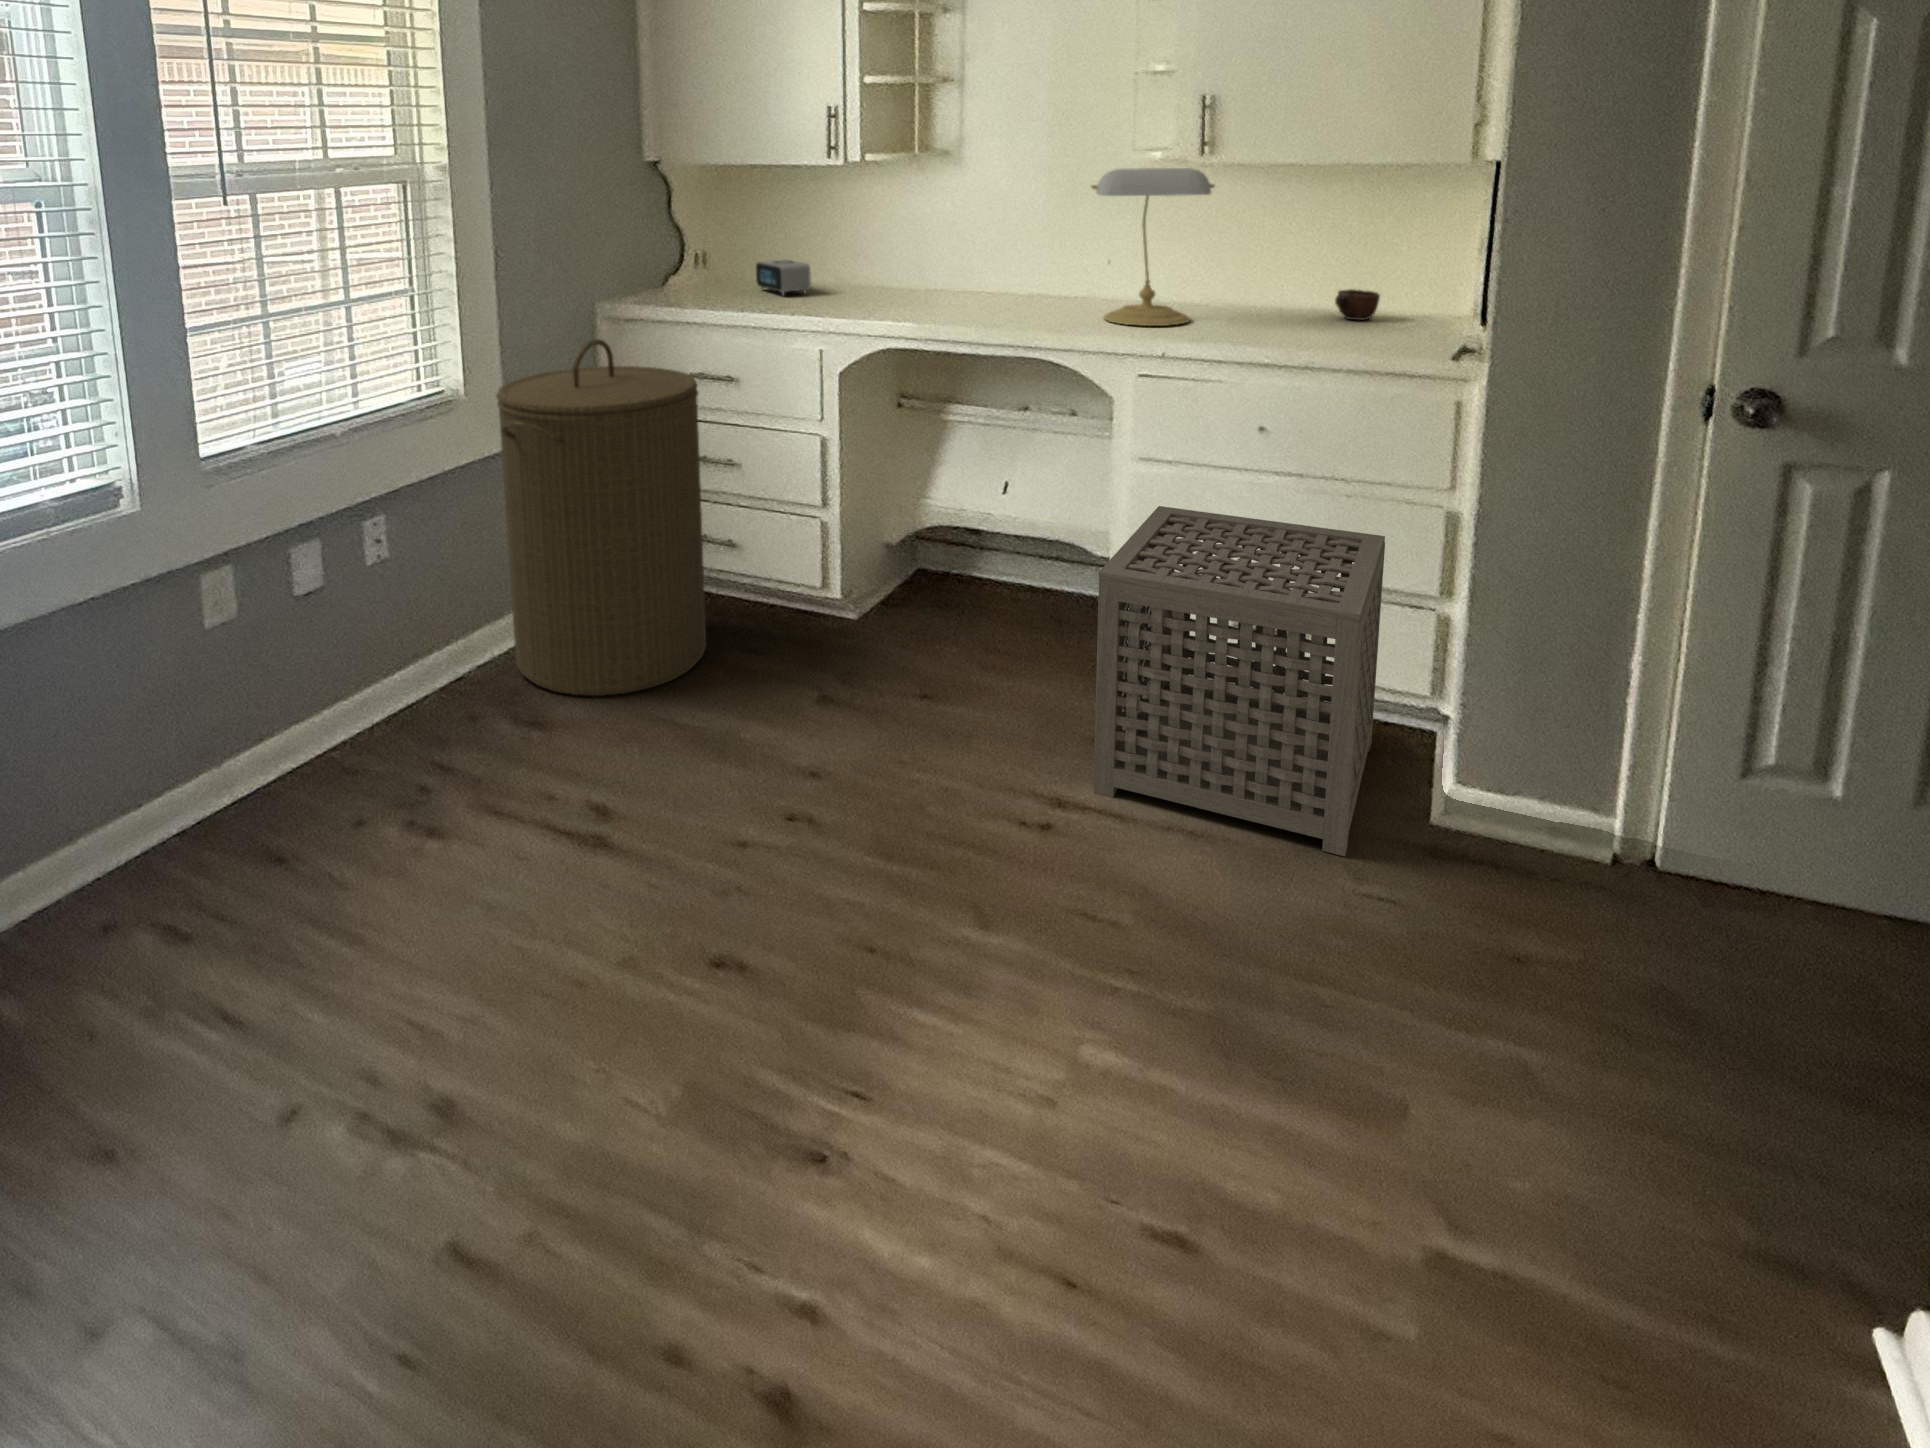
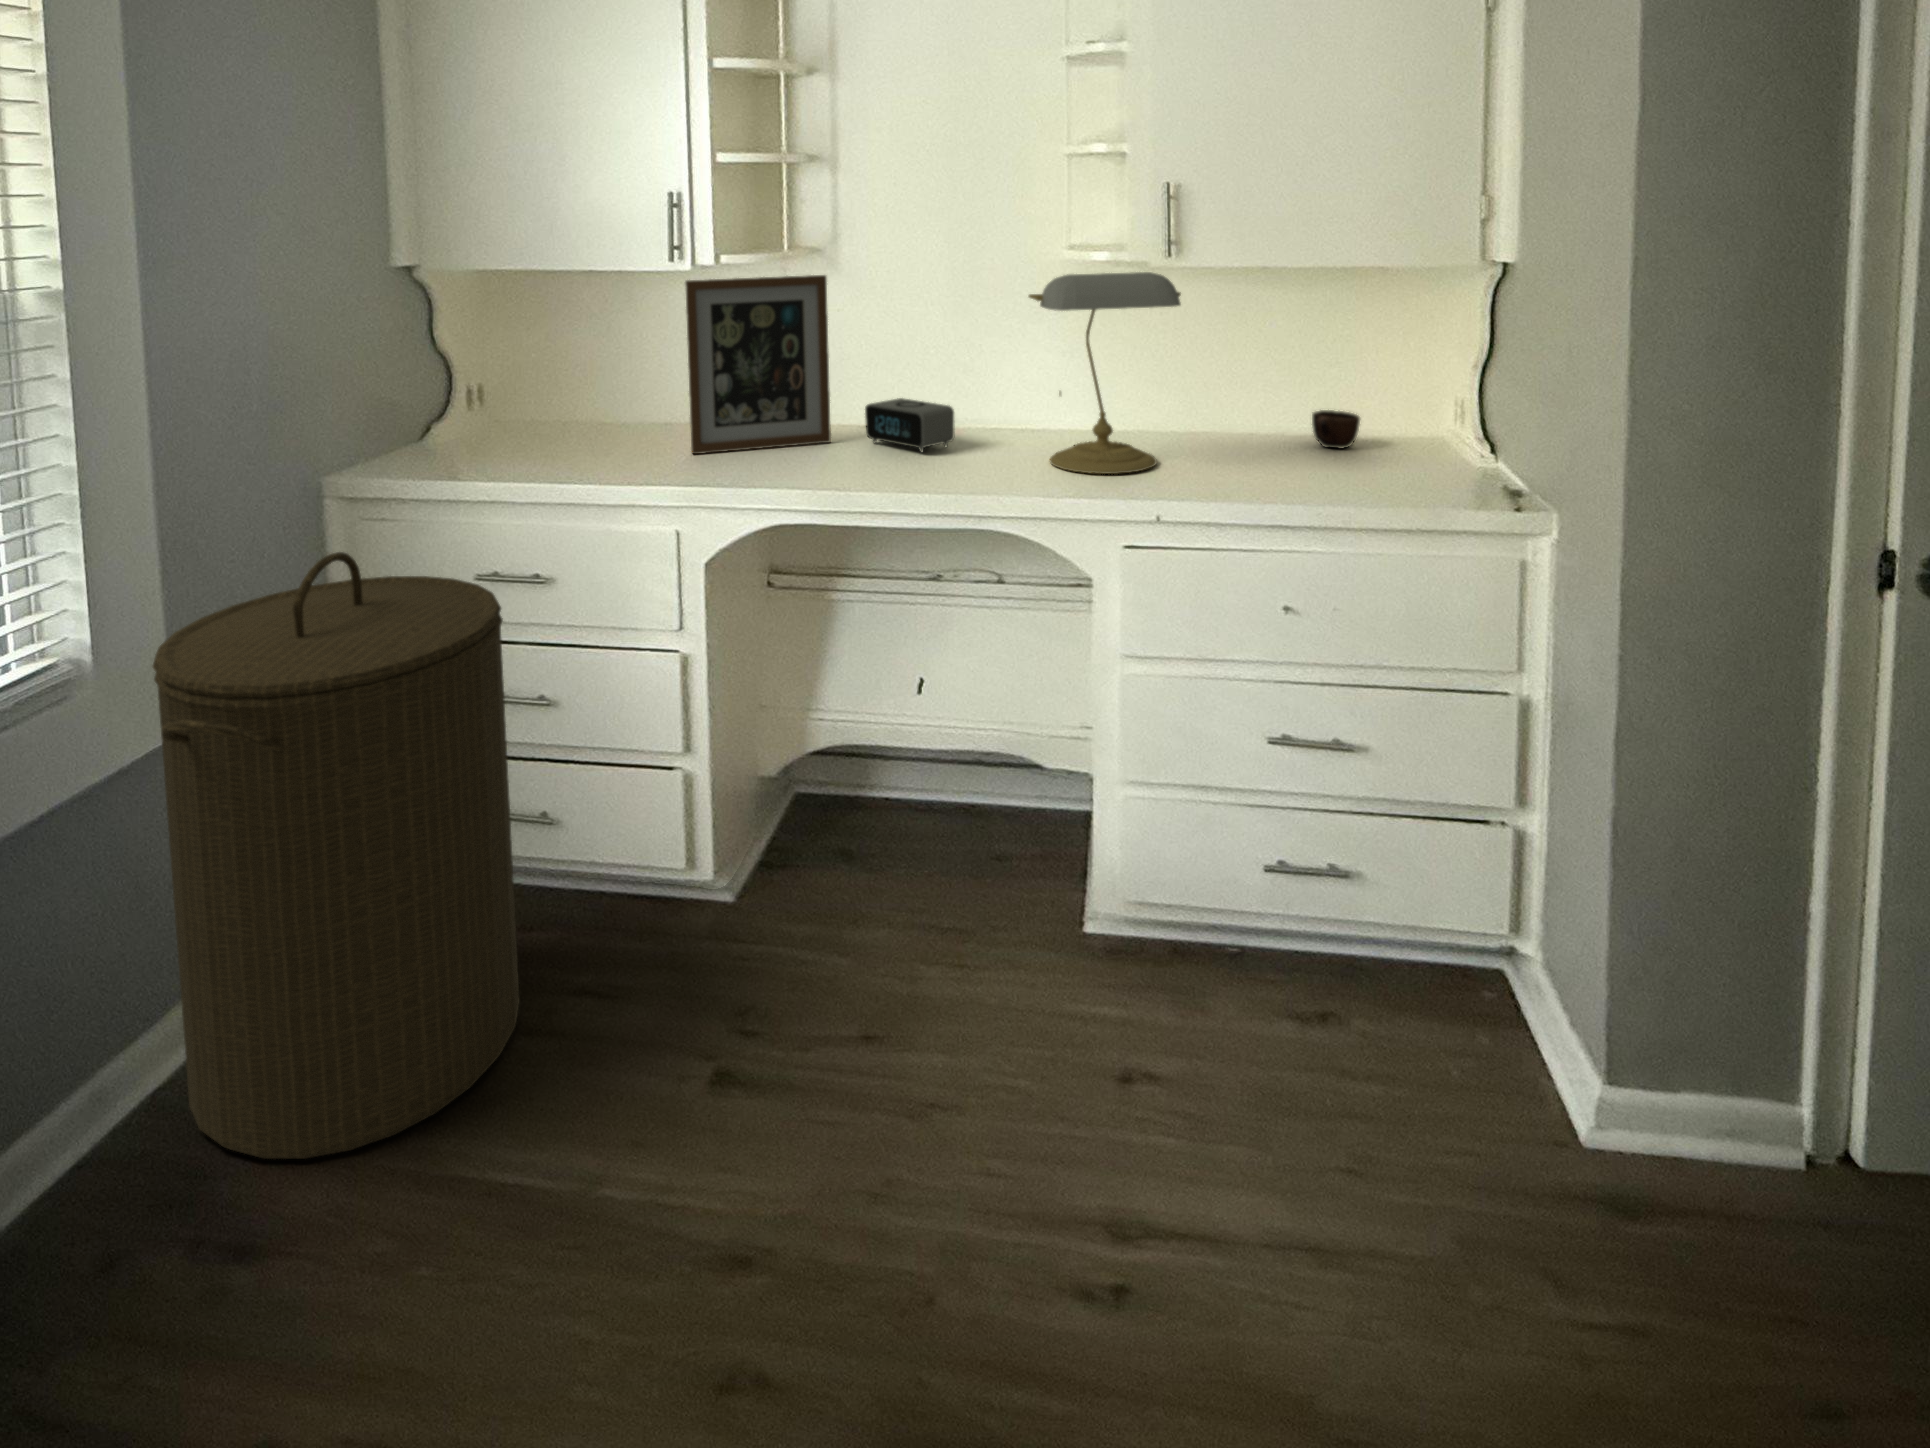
picture frame: none [837,170,944,302] -> present [685,275,831,454]
alarm clock: present [756,259,811,295] -> present [865,398,955,452]
side table: present [1094,506,1385,856] -> none [1157,722,1535,1252]

